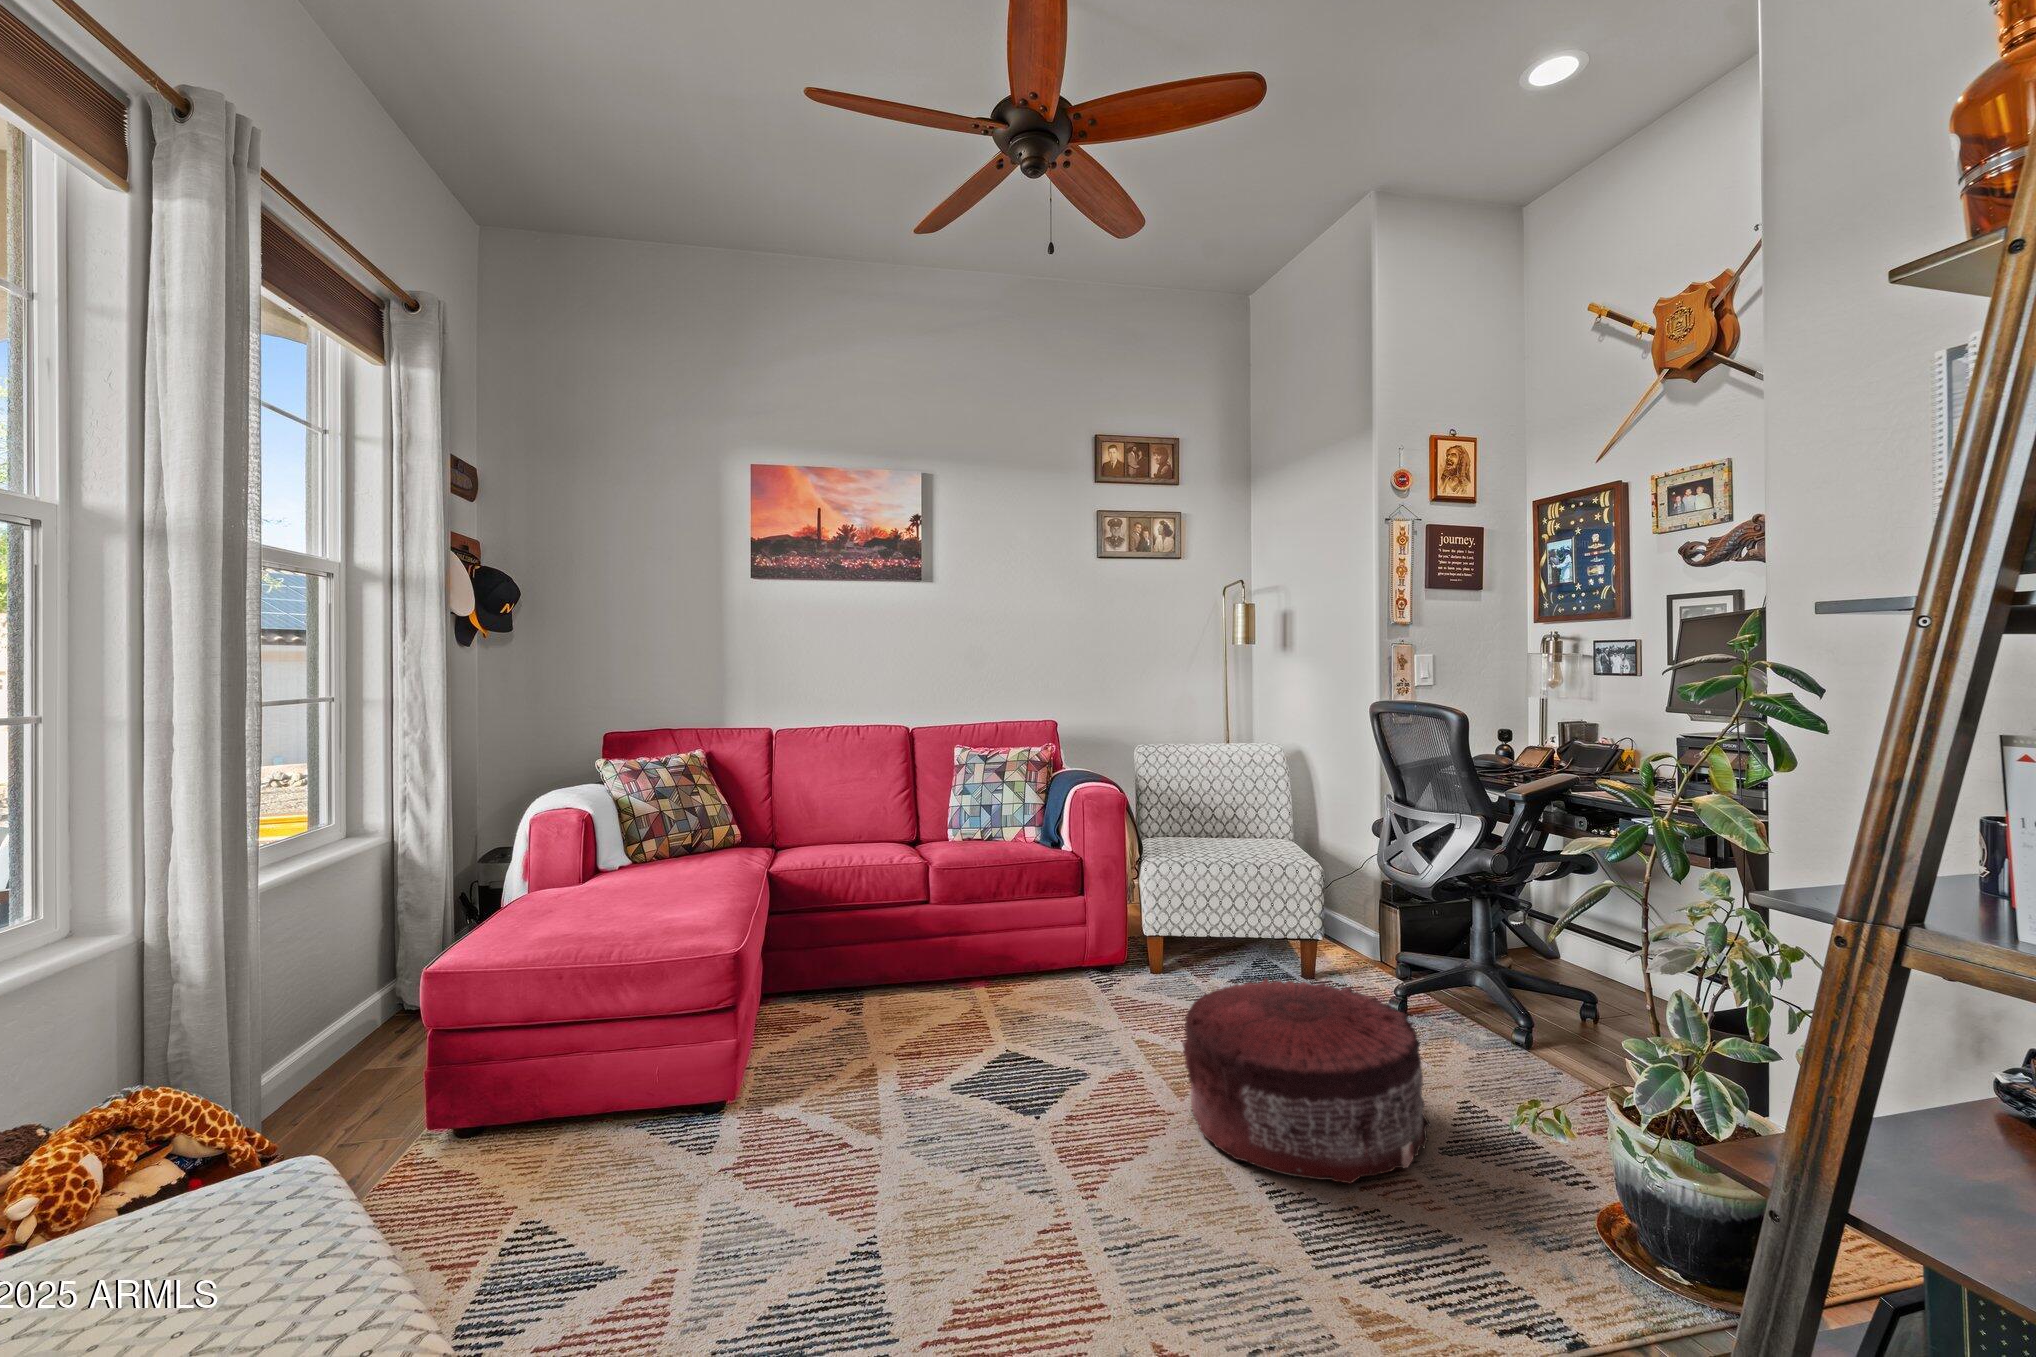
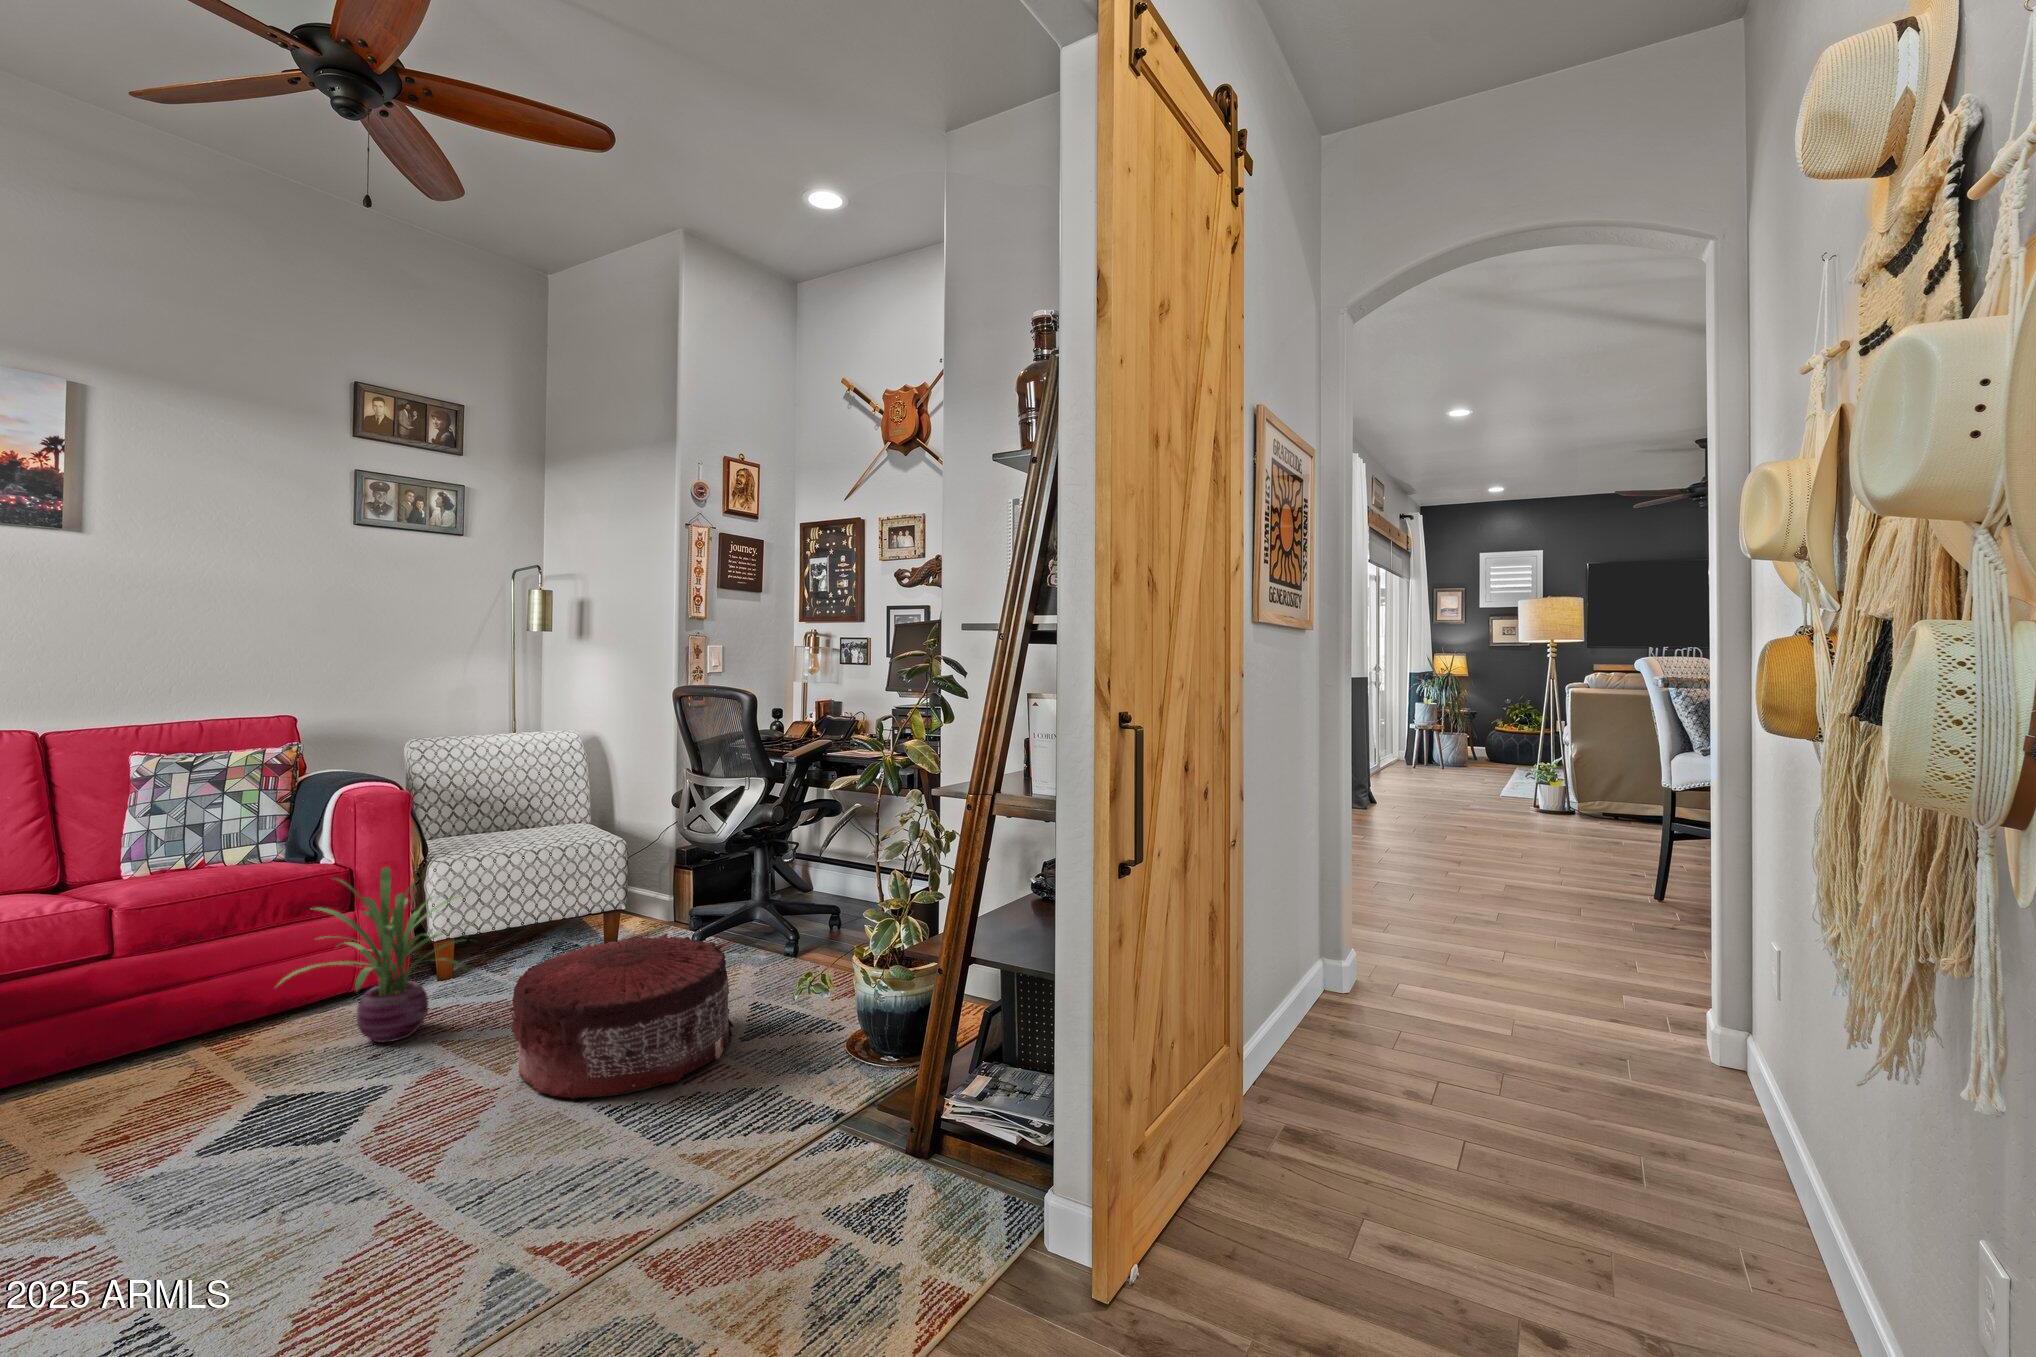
decorative plant: none [1015,862,1176,1026] -> present [279,867,466,1042]

